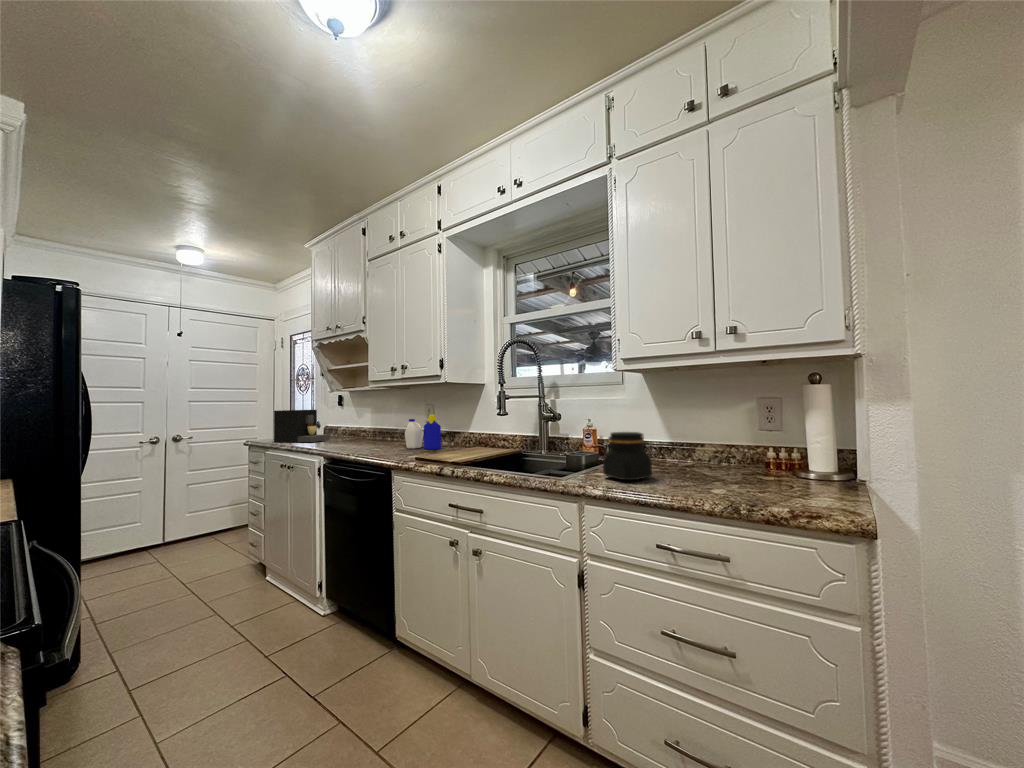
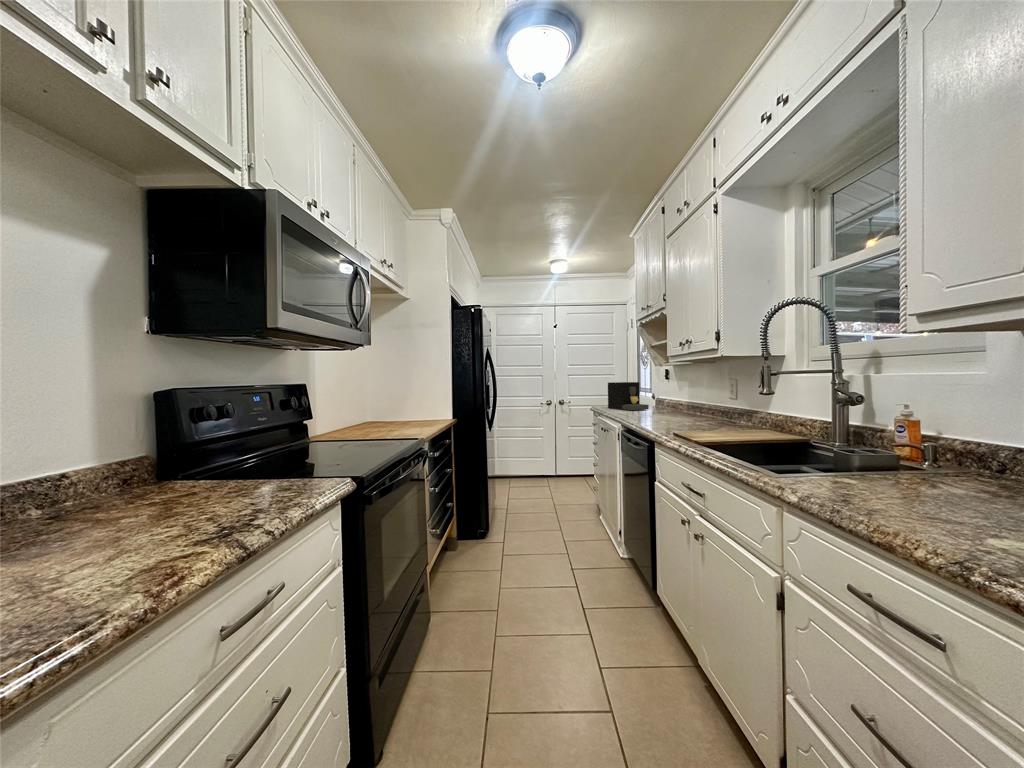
bottle: present [405,415,441,449] -> none [692,390,727,427]
jar: present [603,432,652,480] -> none [834,425,934,498]

